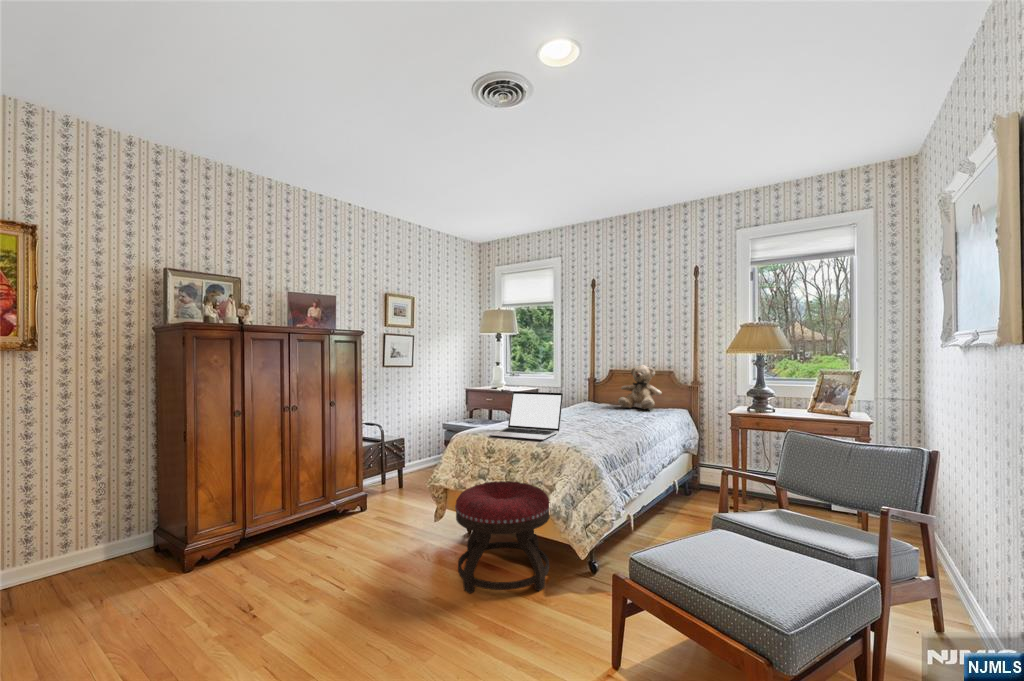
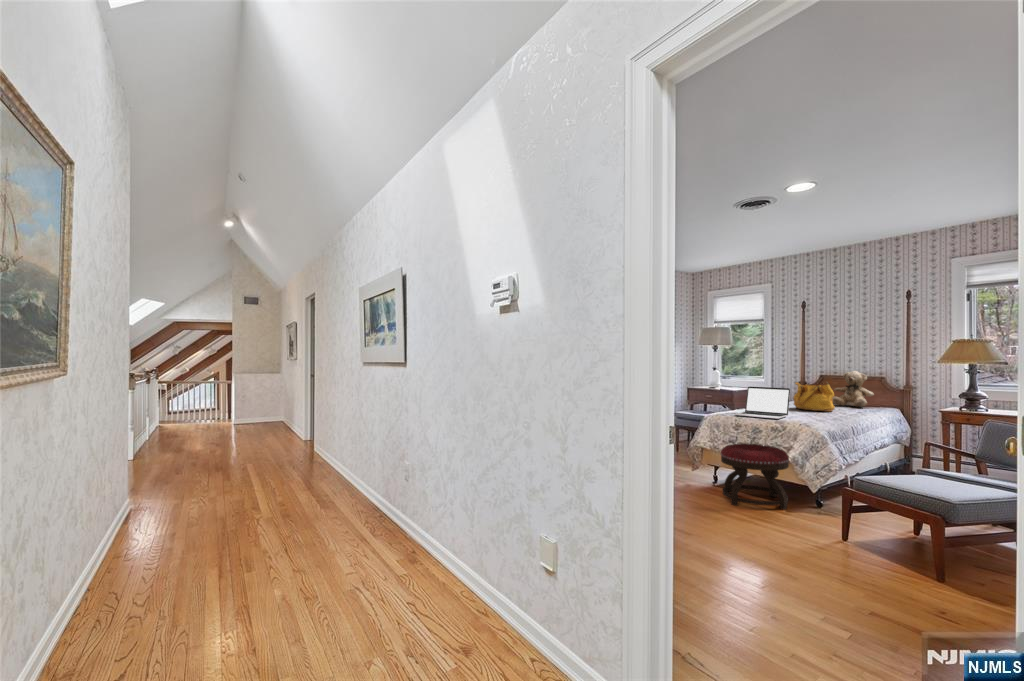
handbag: none [573,381,619,420] -> present [794,382,835,412]

